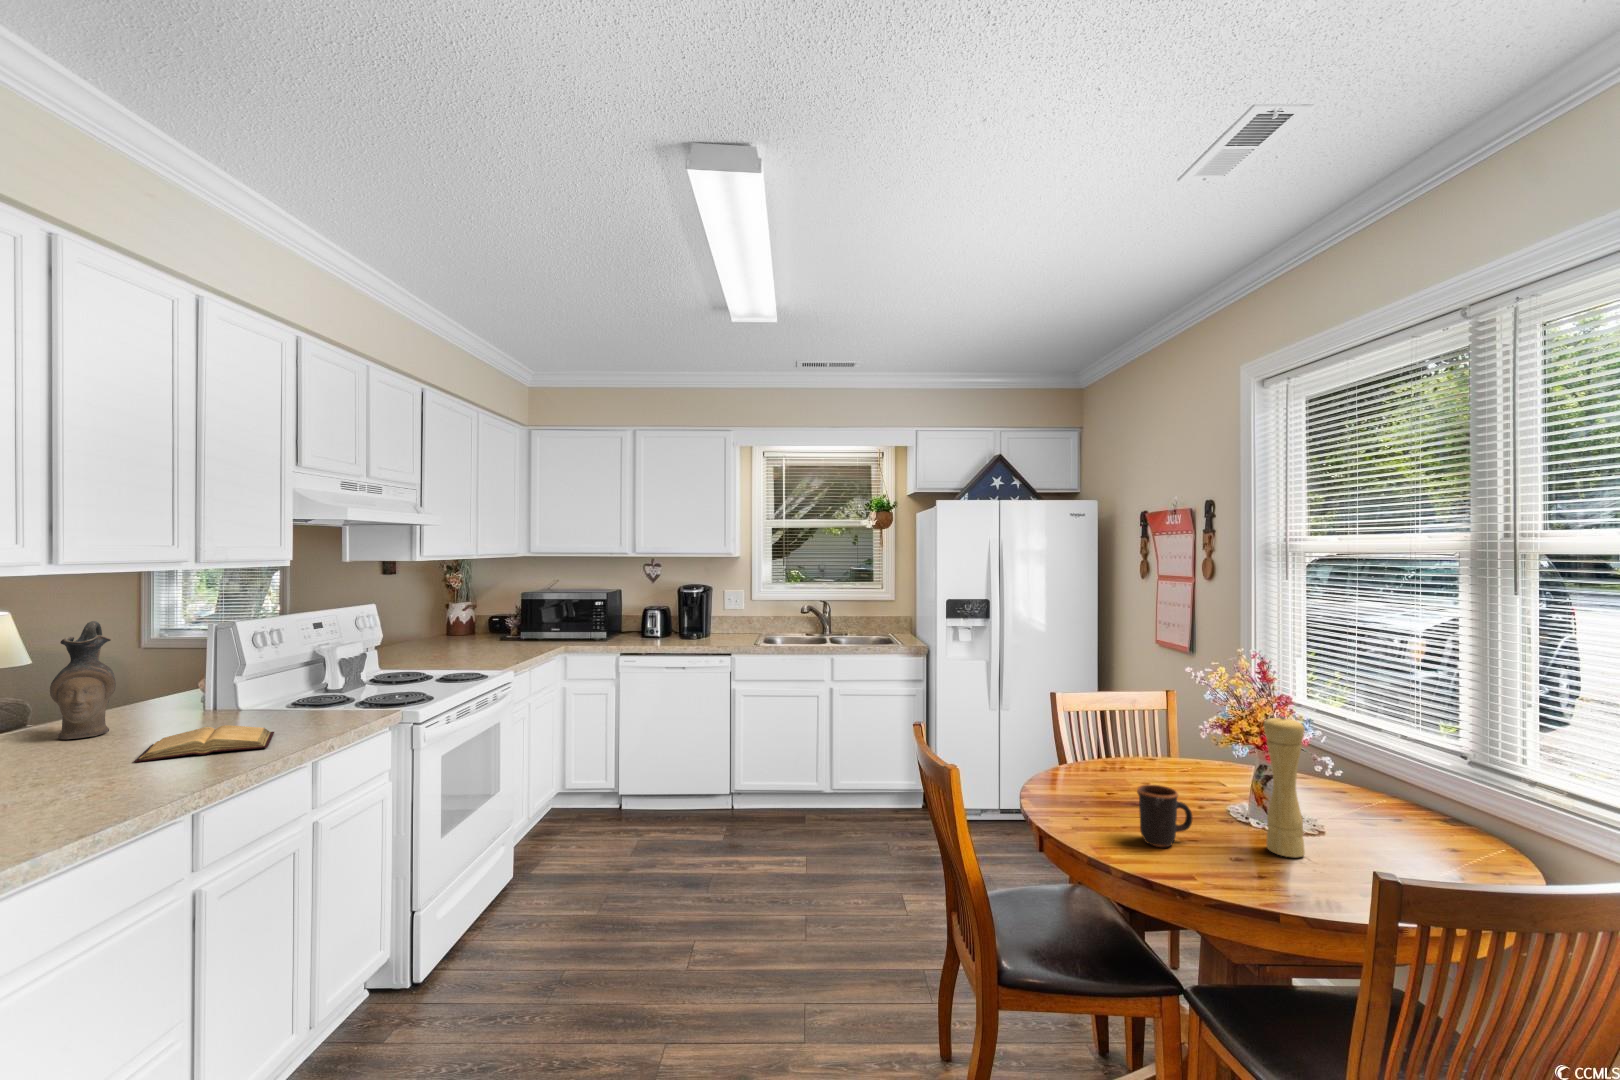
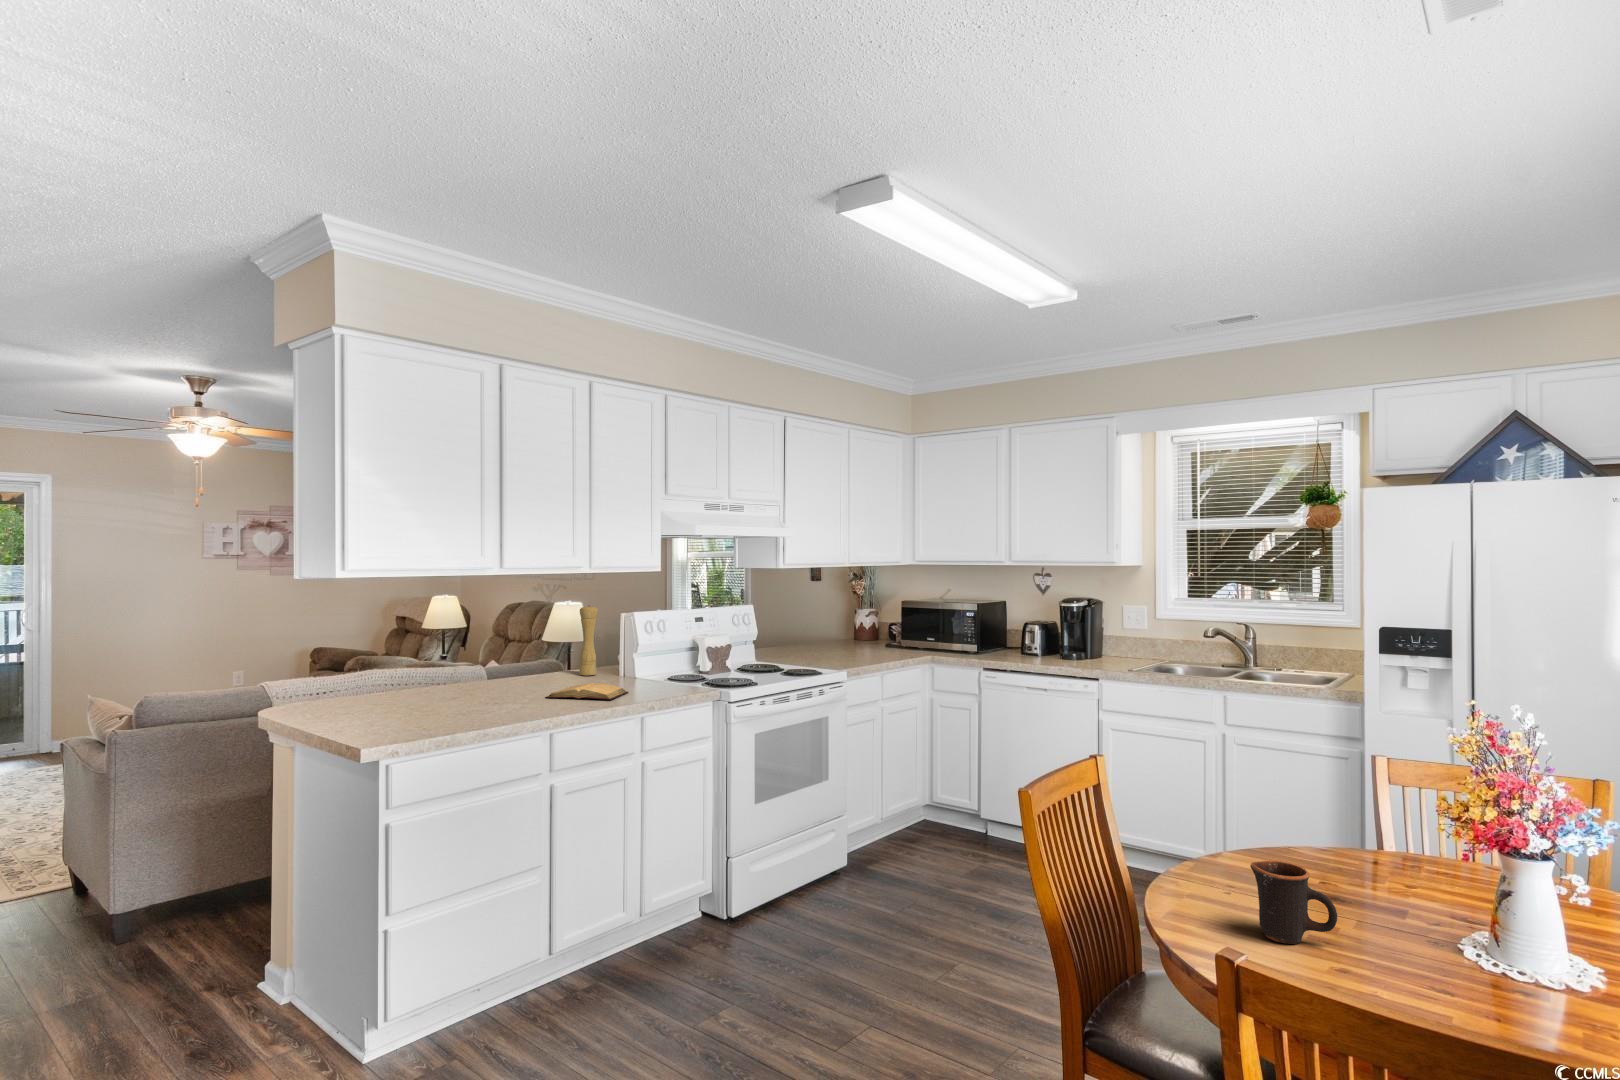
ceramic pitcher: present [50,621,116,739] -> none [529,607,560,682]
pepper mill: present [1263,717,1305,857] -> present [580,605,598,676]

